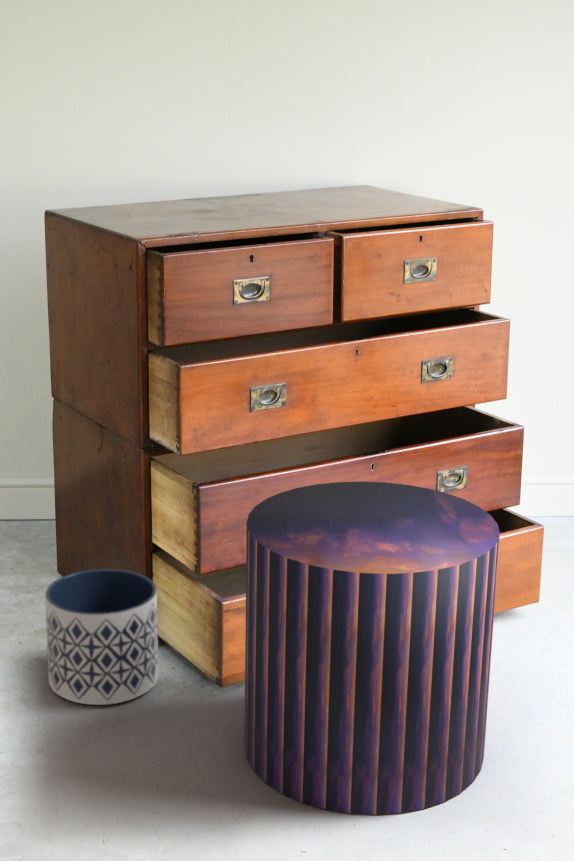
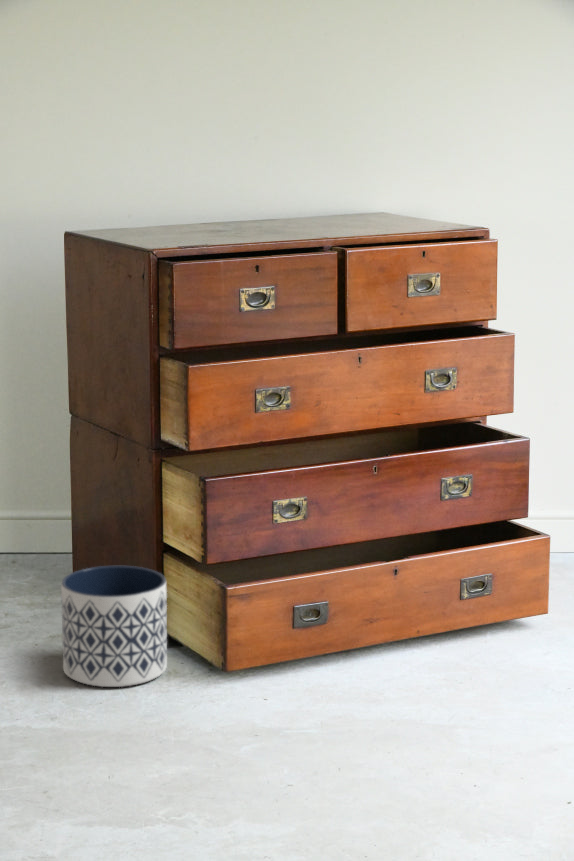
pouf: present [244,482,500,815] -> none [244,474,475,764]

